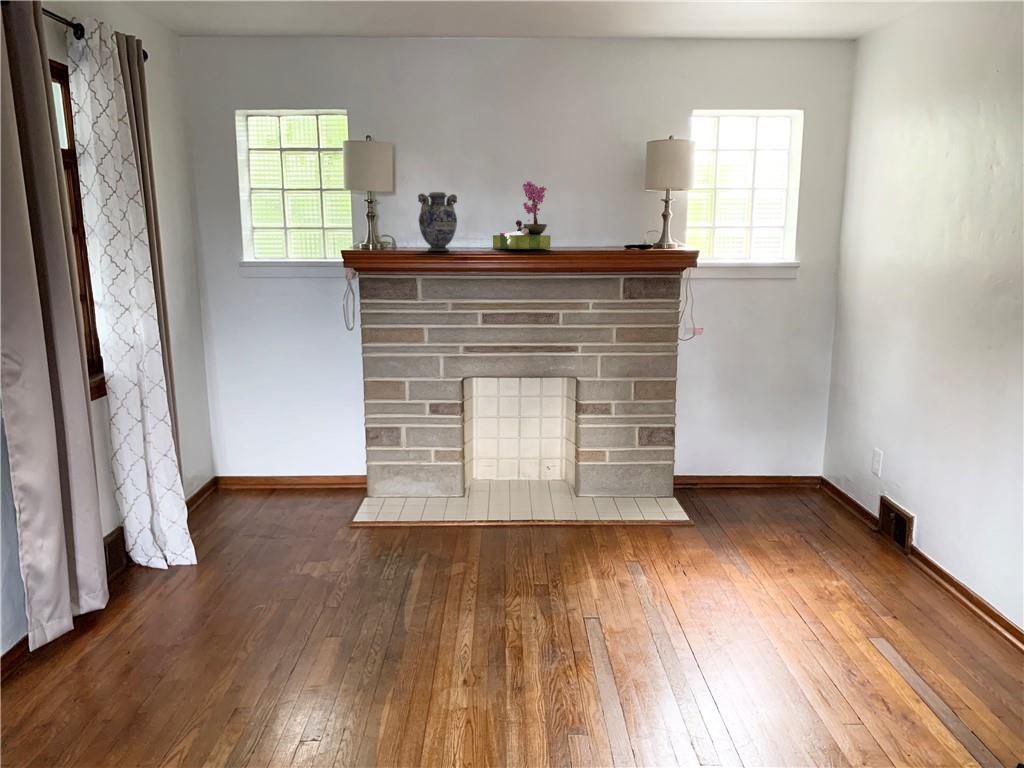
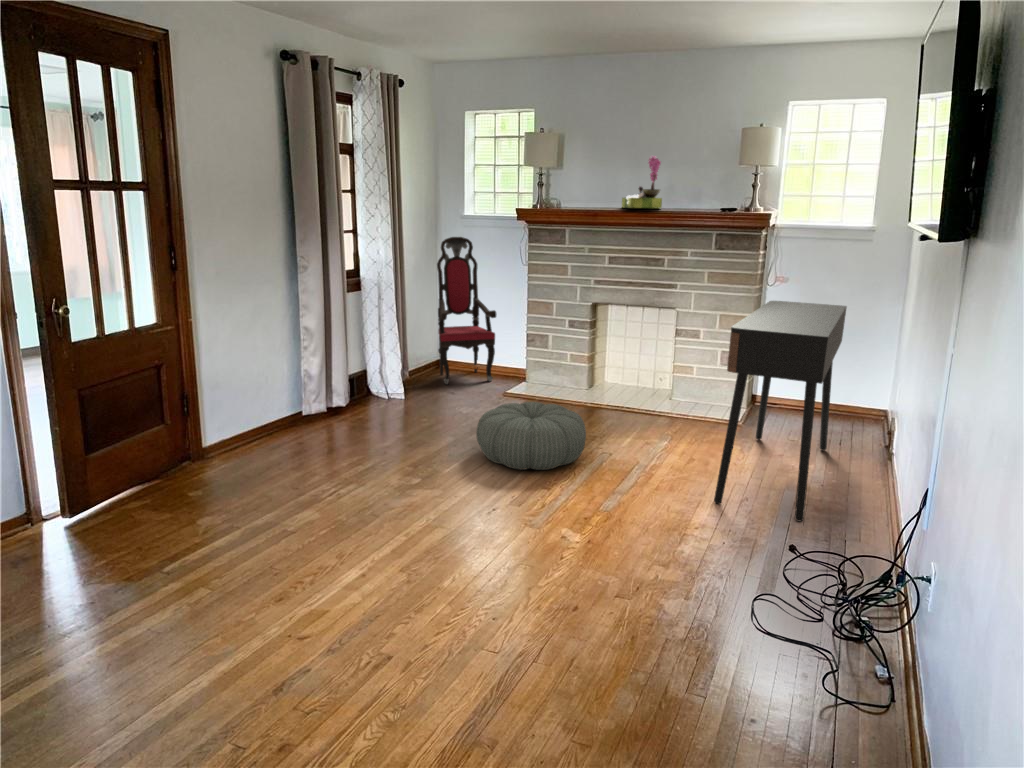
decorative vase: present [418,192,457,251] -> none [564,166,595,209]
armchair: none [209,294,317,521] -> present [437,237,497,385]
console table: none [719,362,954,668] -> present [714,301,847,522]
pouf: none [404,547,580,678] -> present [476,402,586,470]

